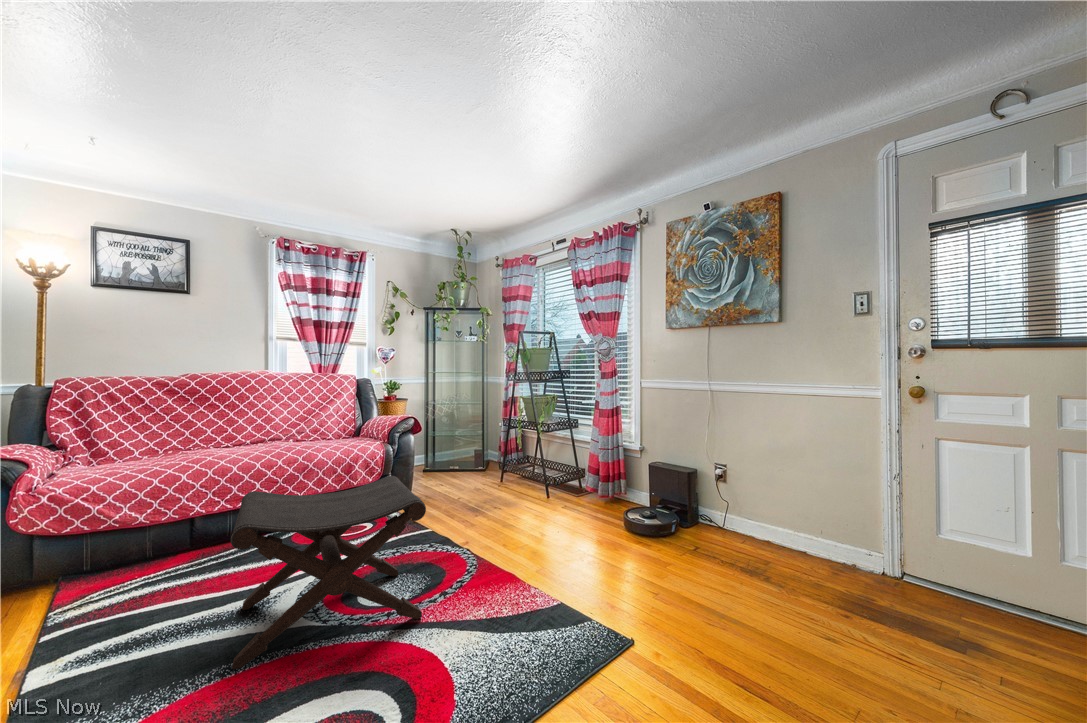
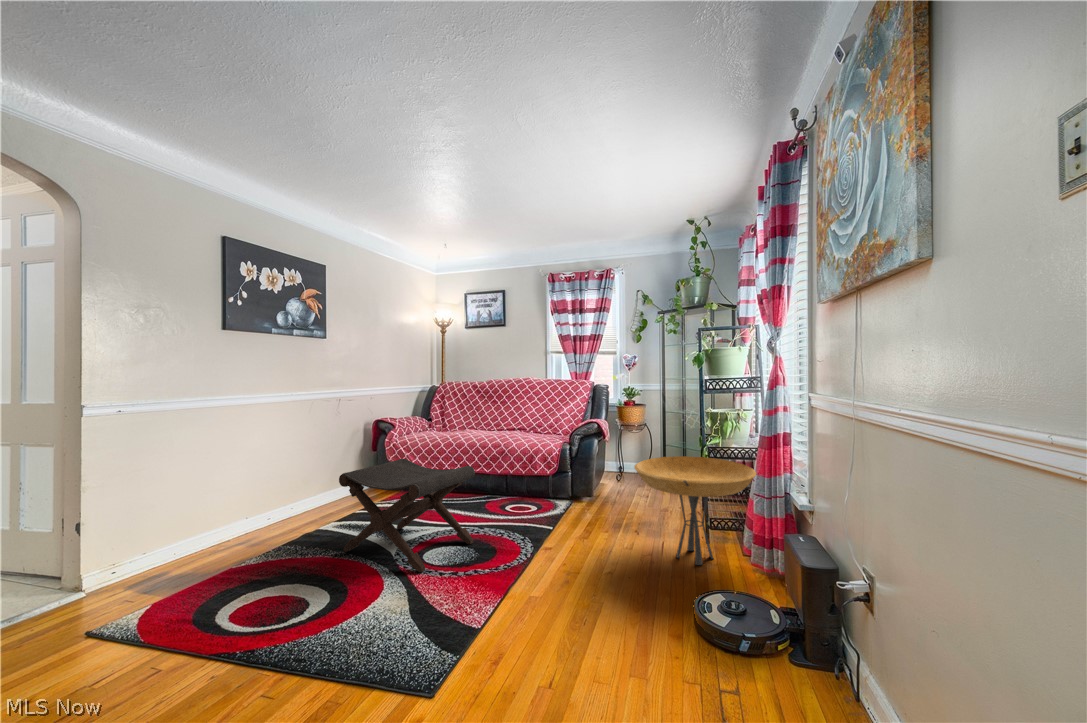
side table: none [524,432,617,515] -> present [634,456,756,565]

